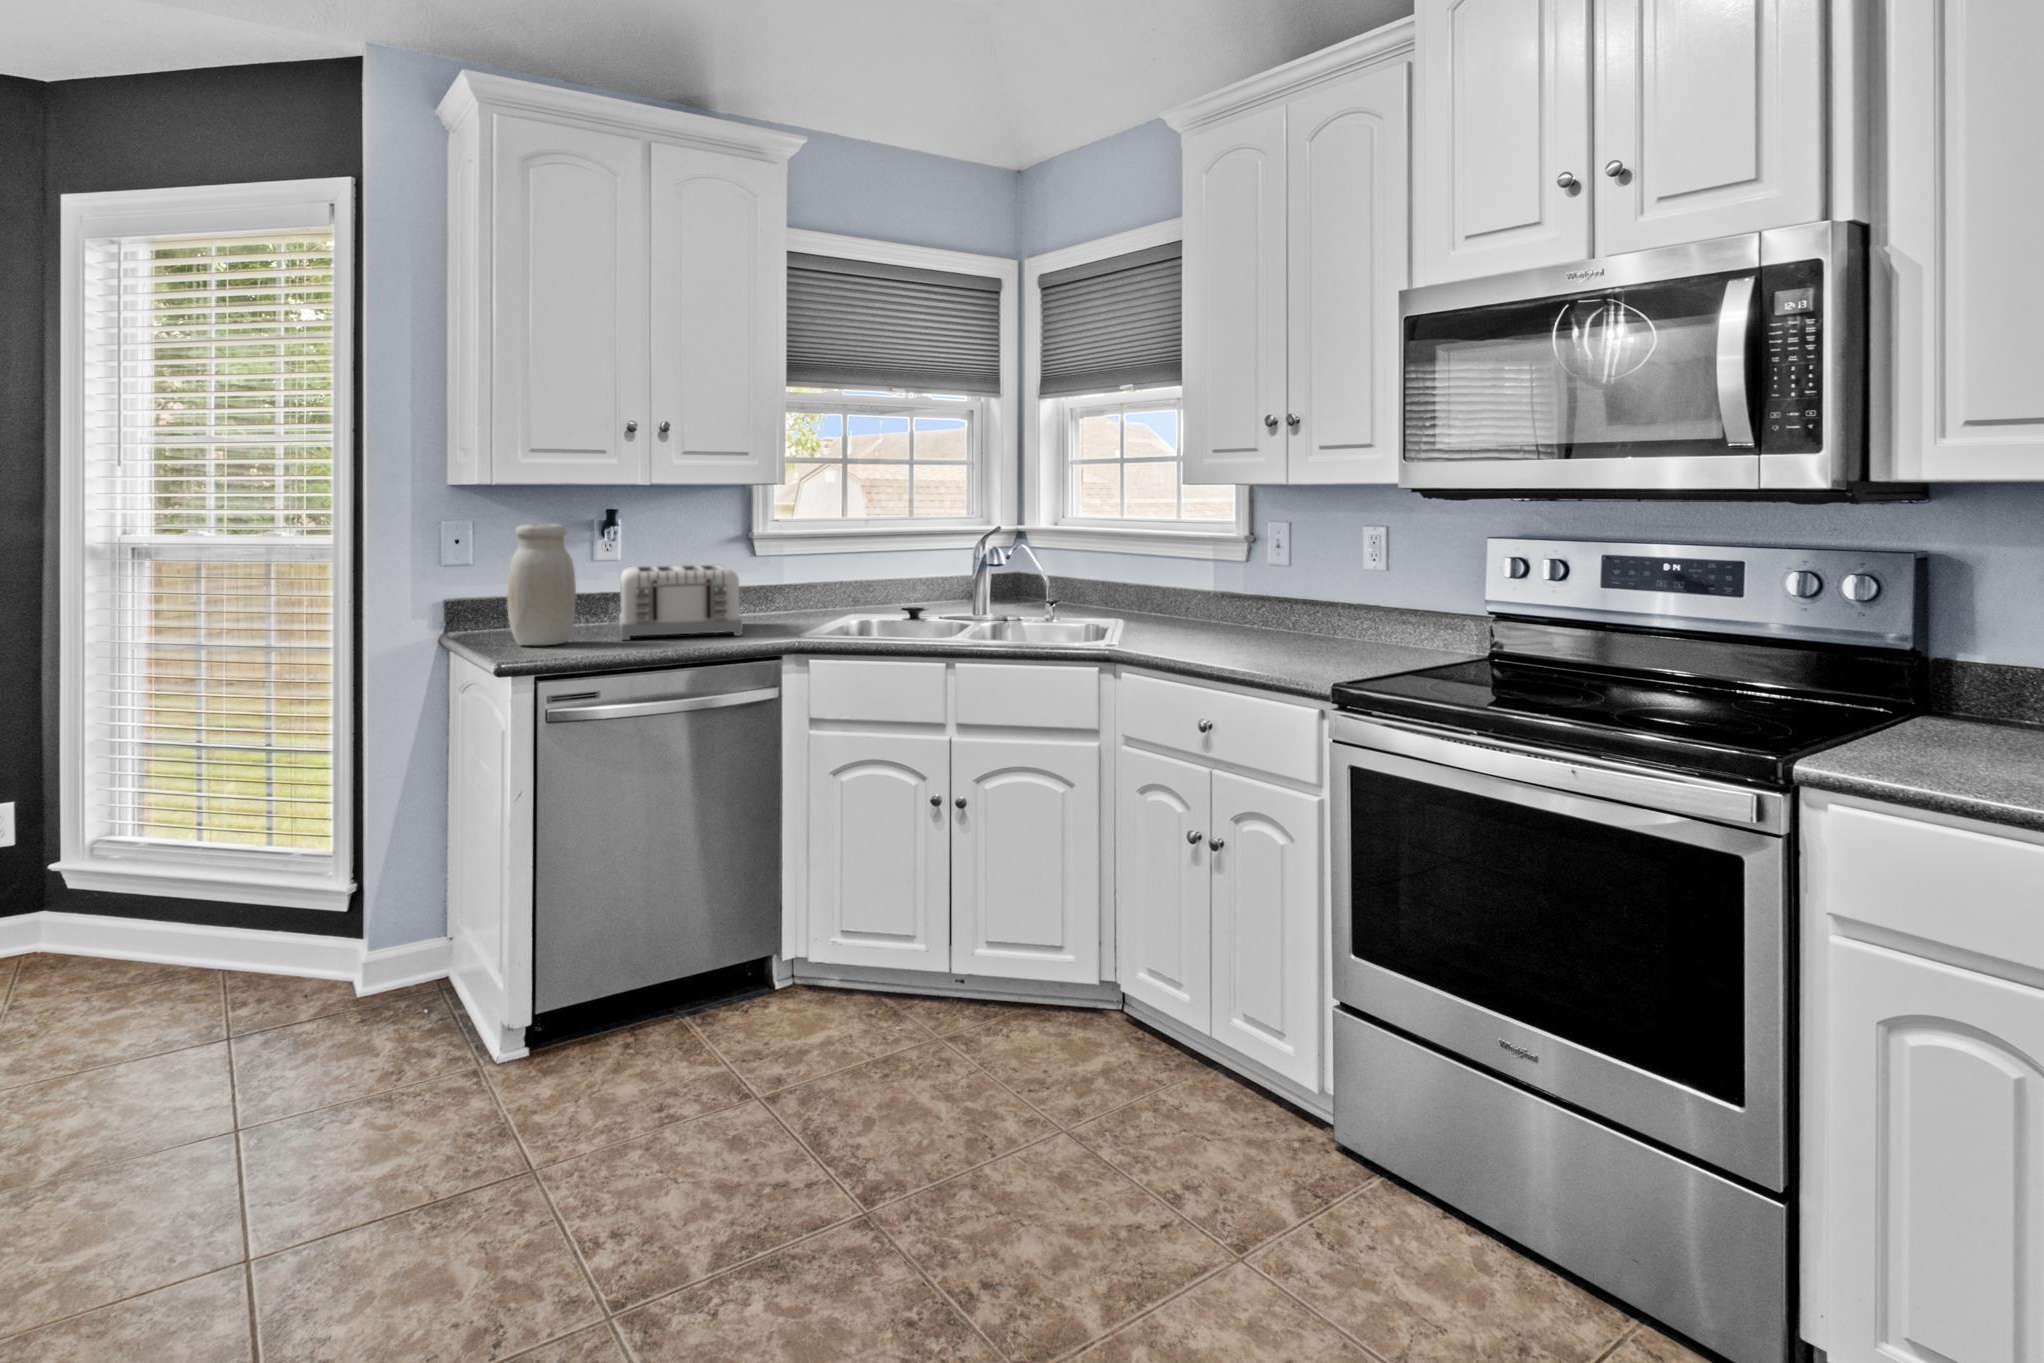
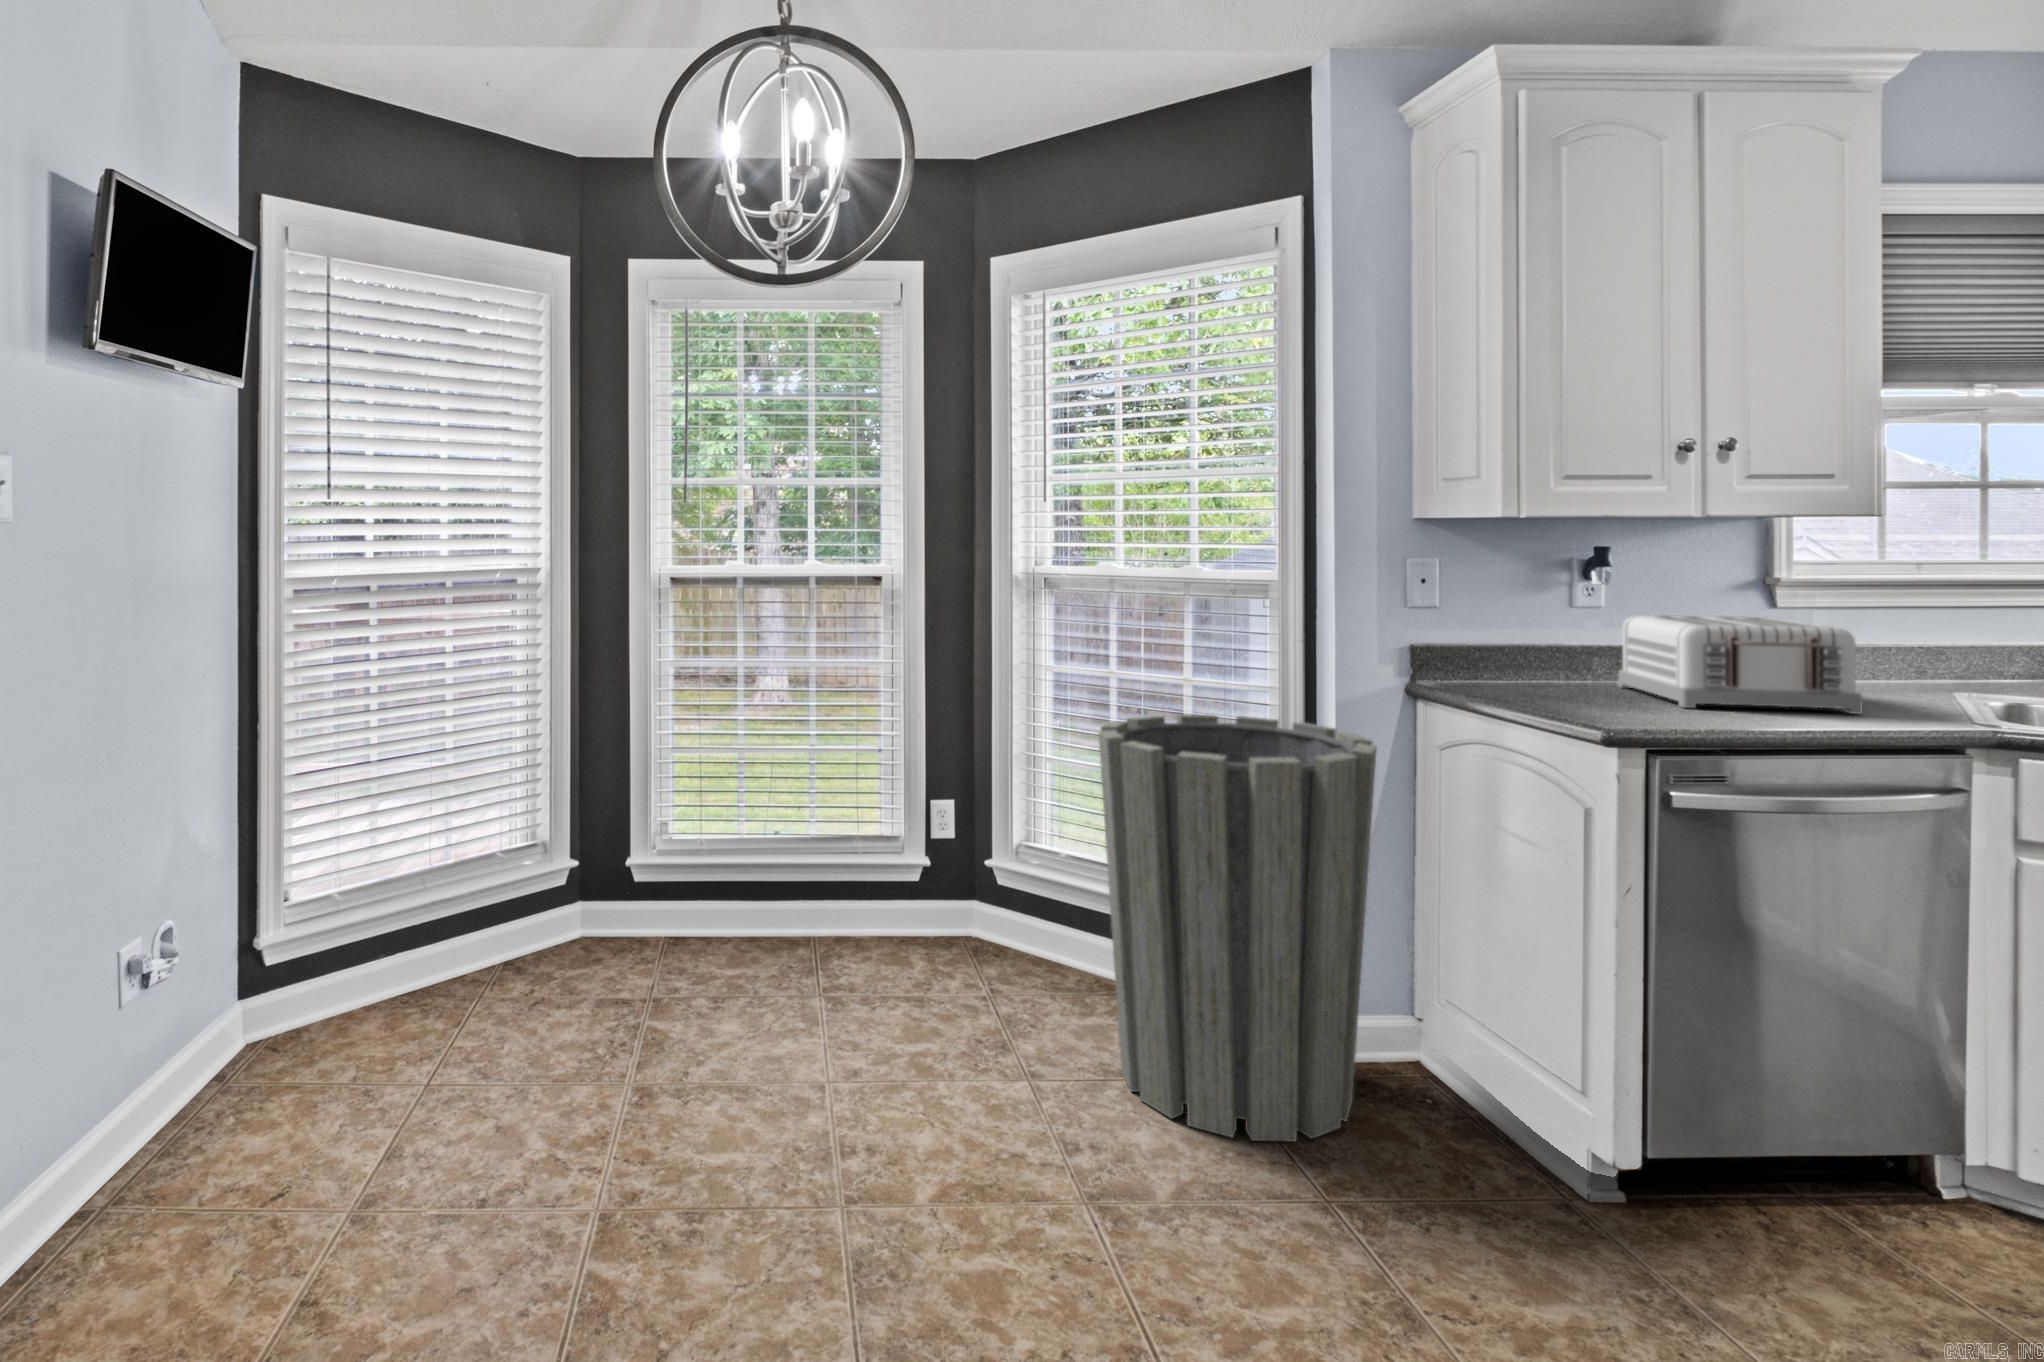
jar: present [507,524,576,645] -> none [1538,563,1632,708]
trash can: none [75,679,371,1085] -> present [1099,714,1377,1141]

